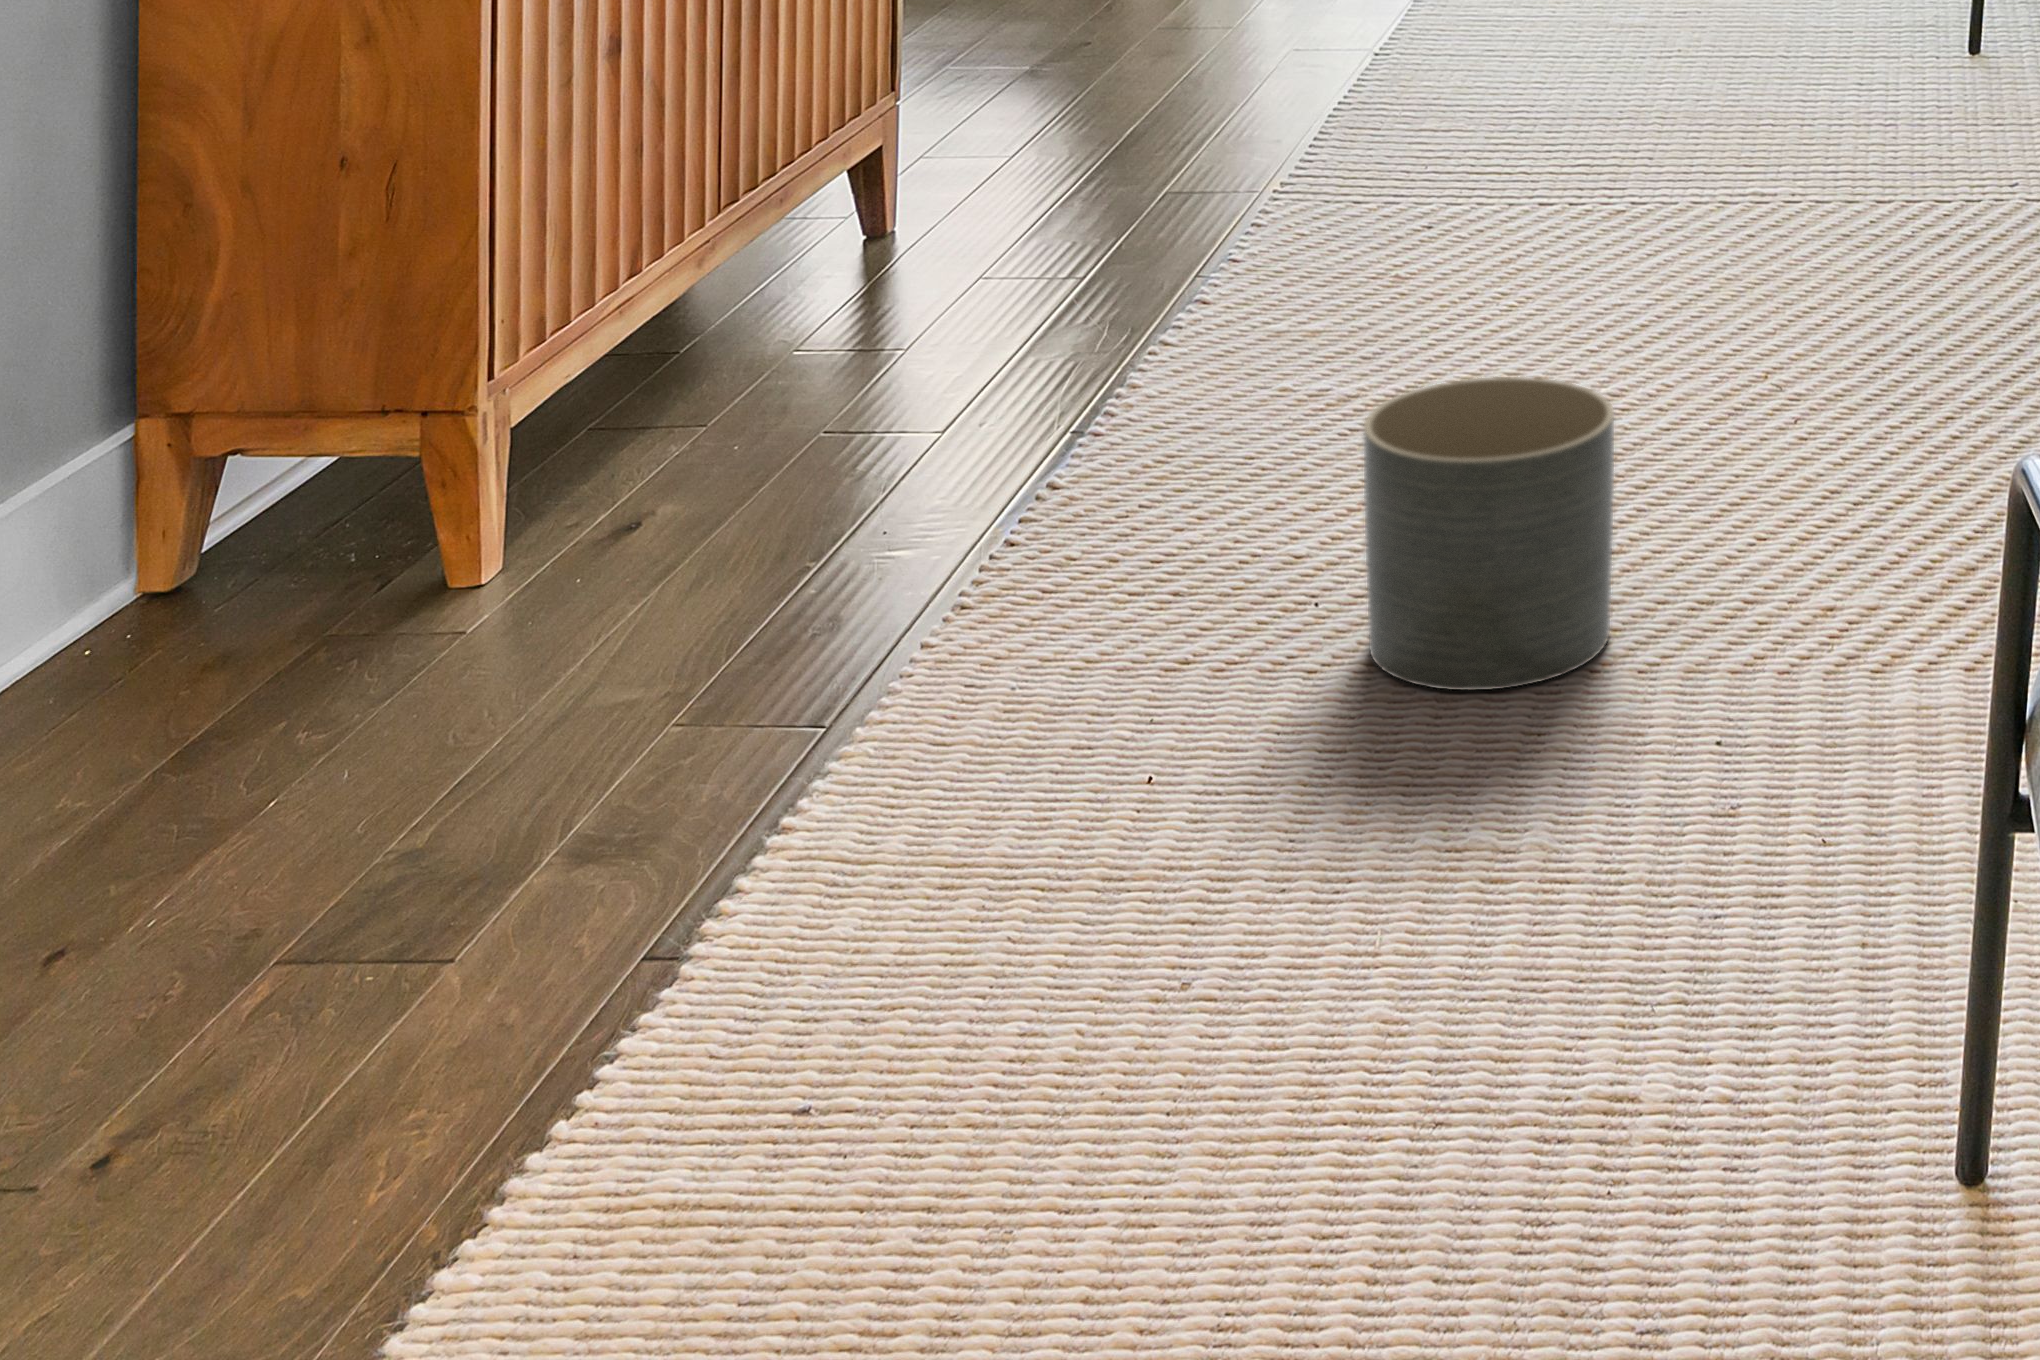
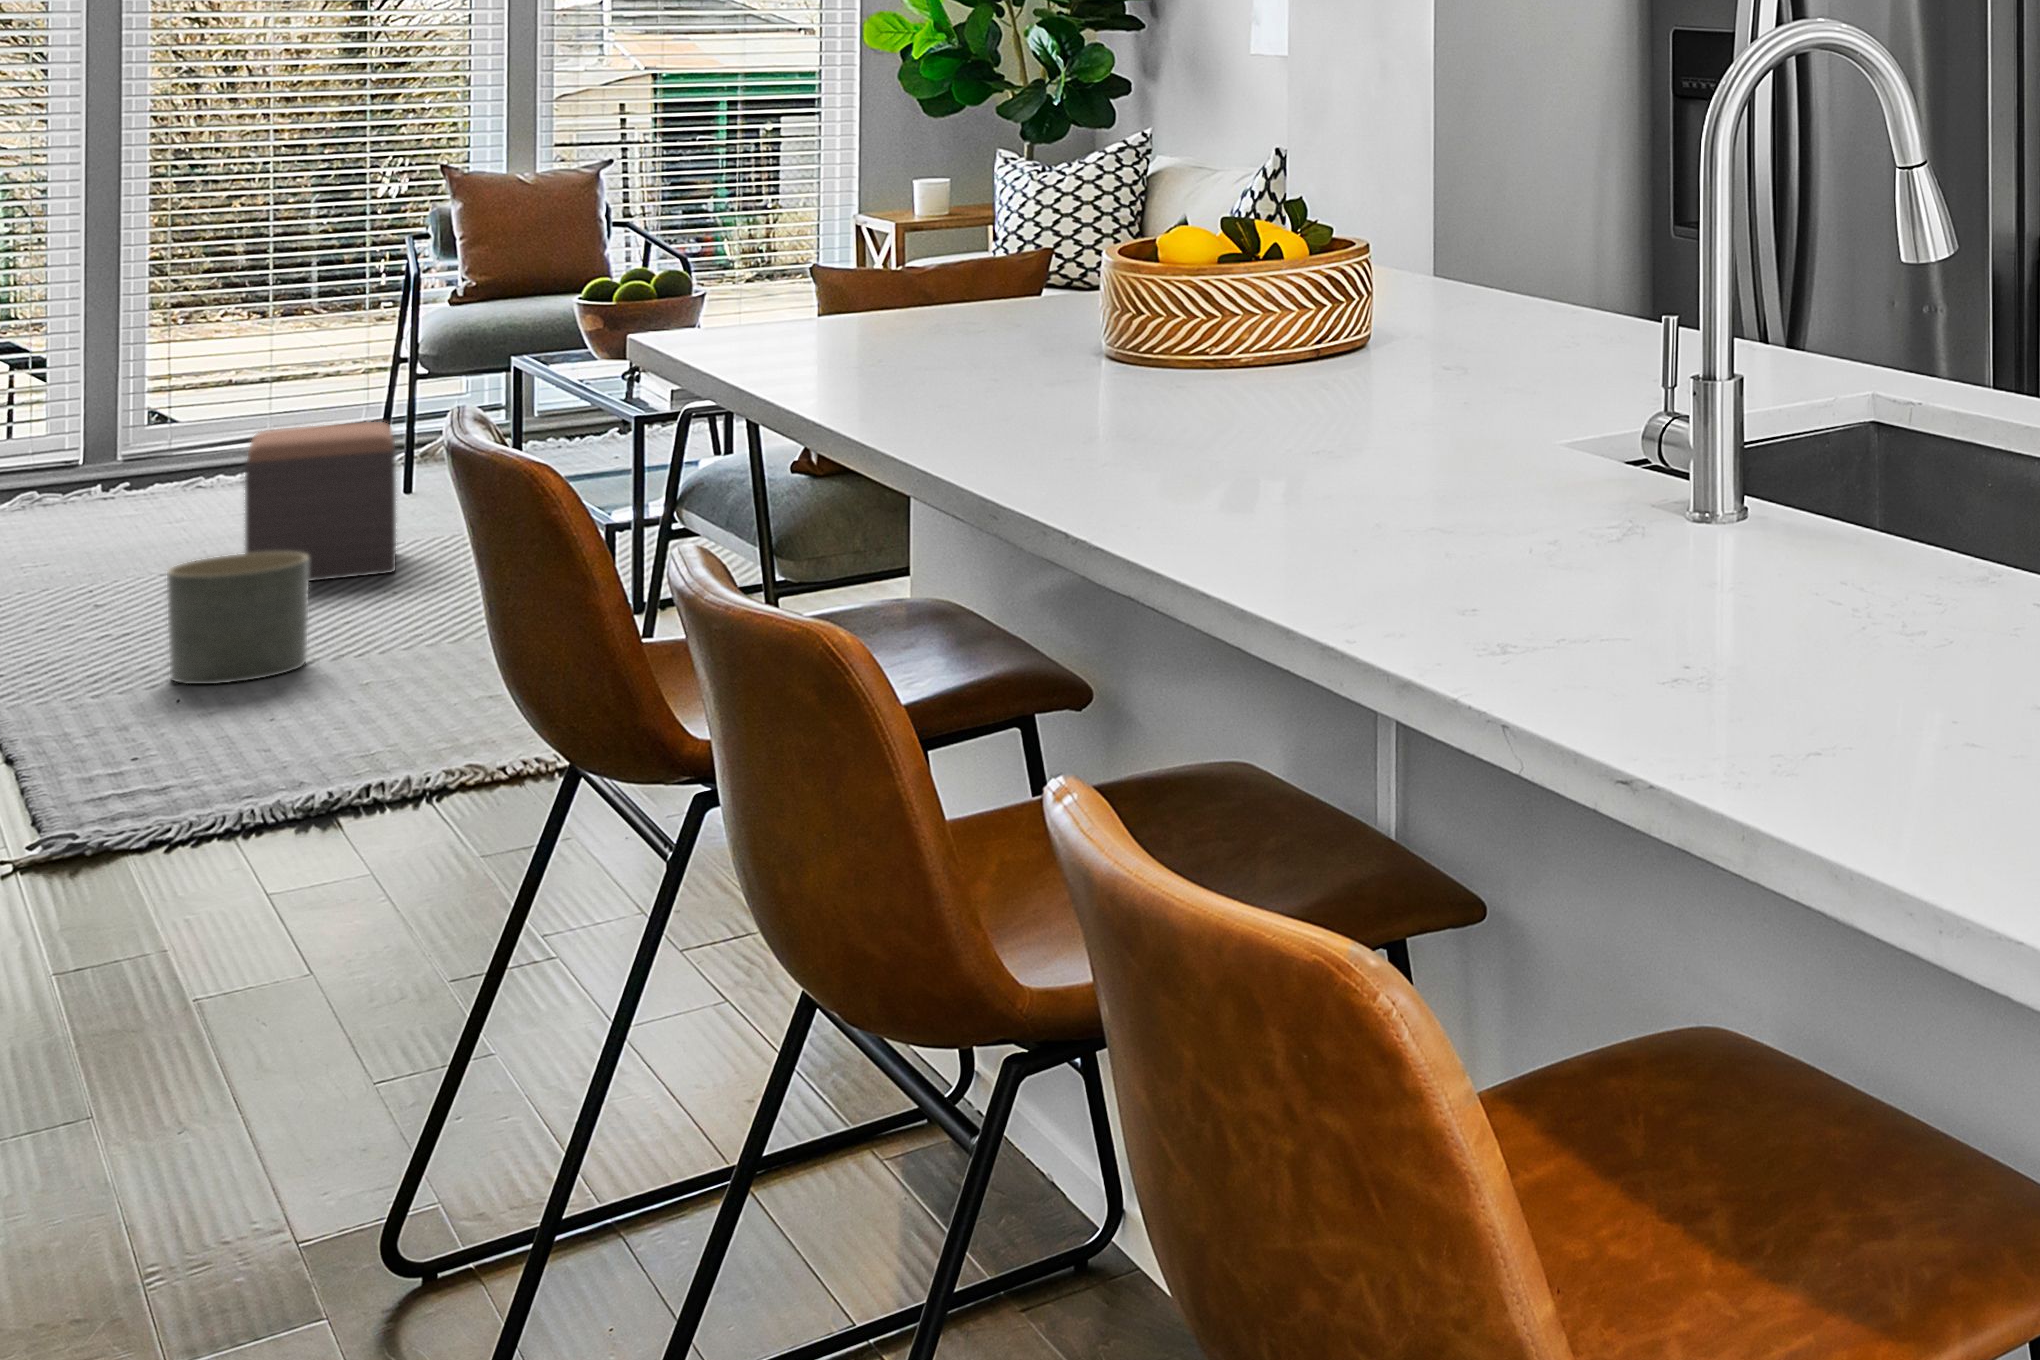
footstool: none [1636,23,1891,330] -> present [245,422,396,581]

